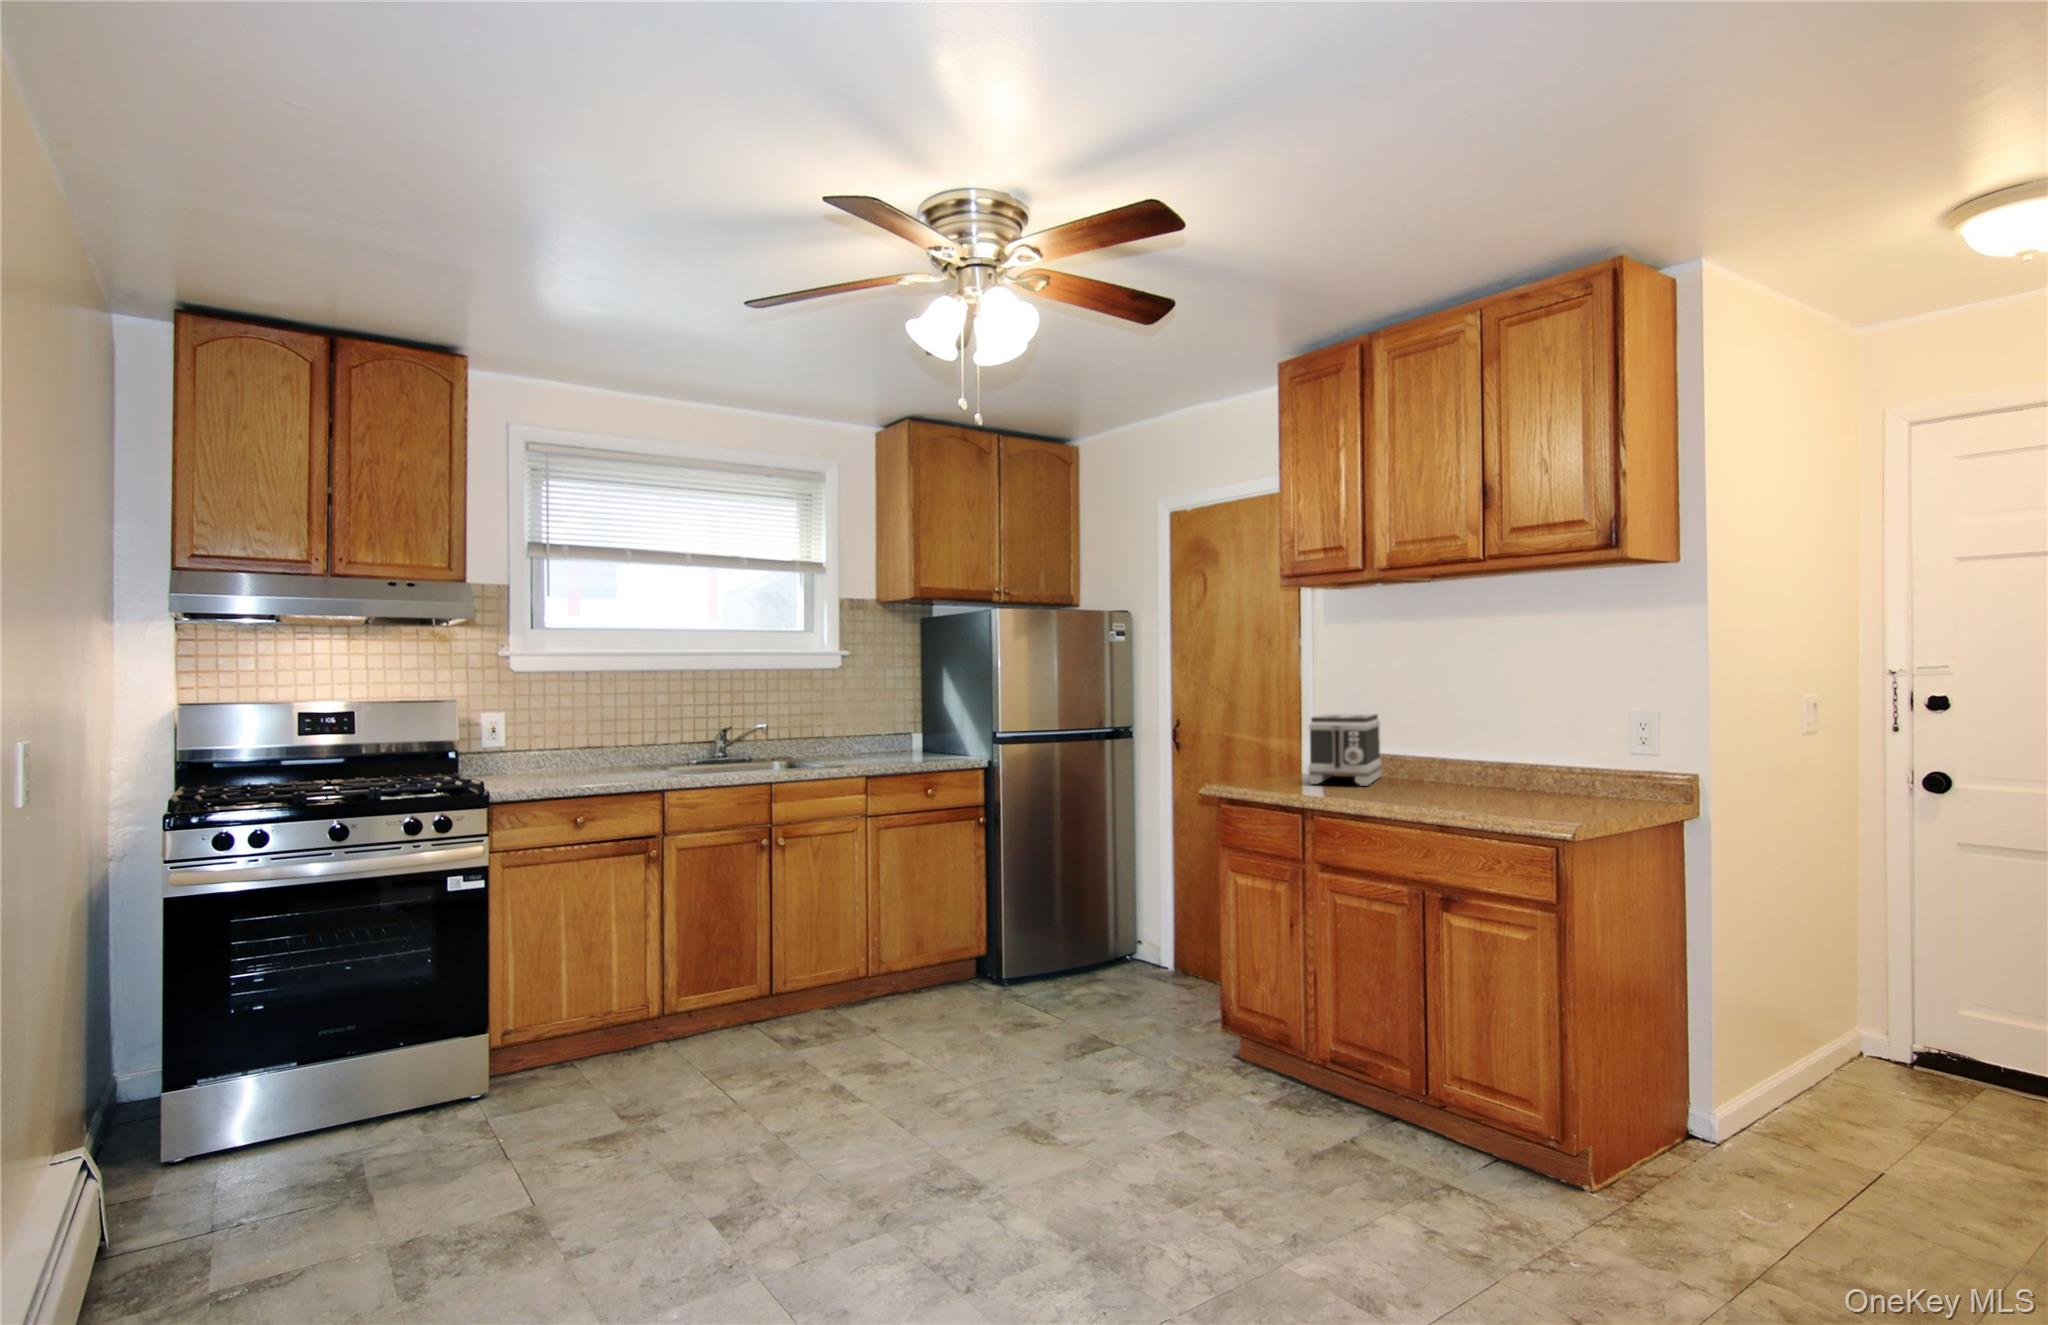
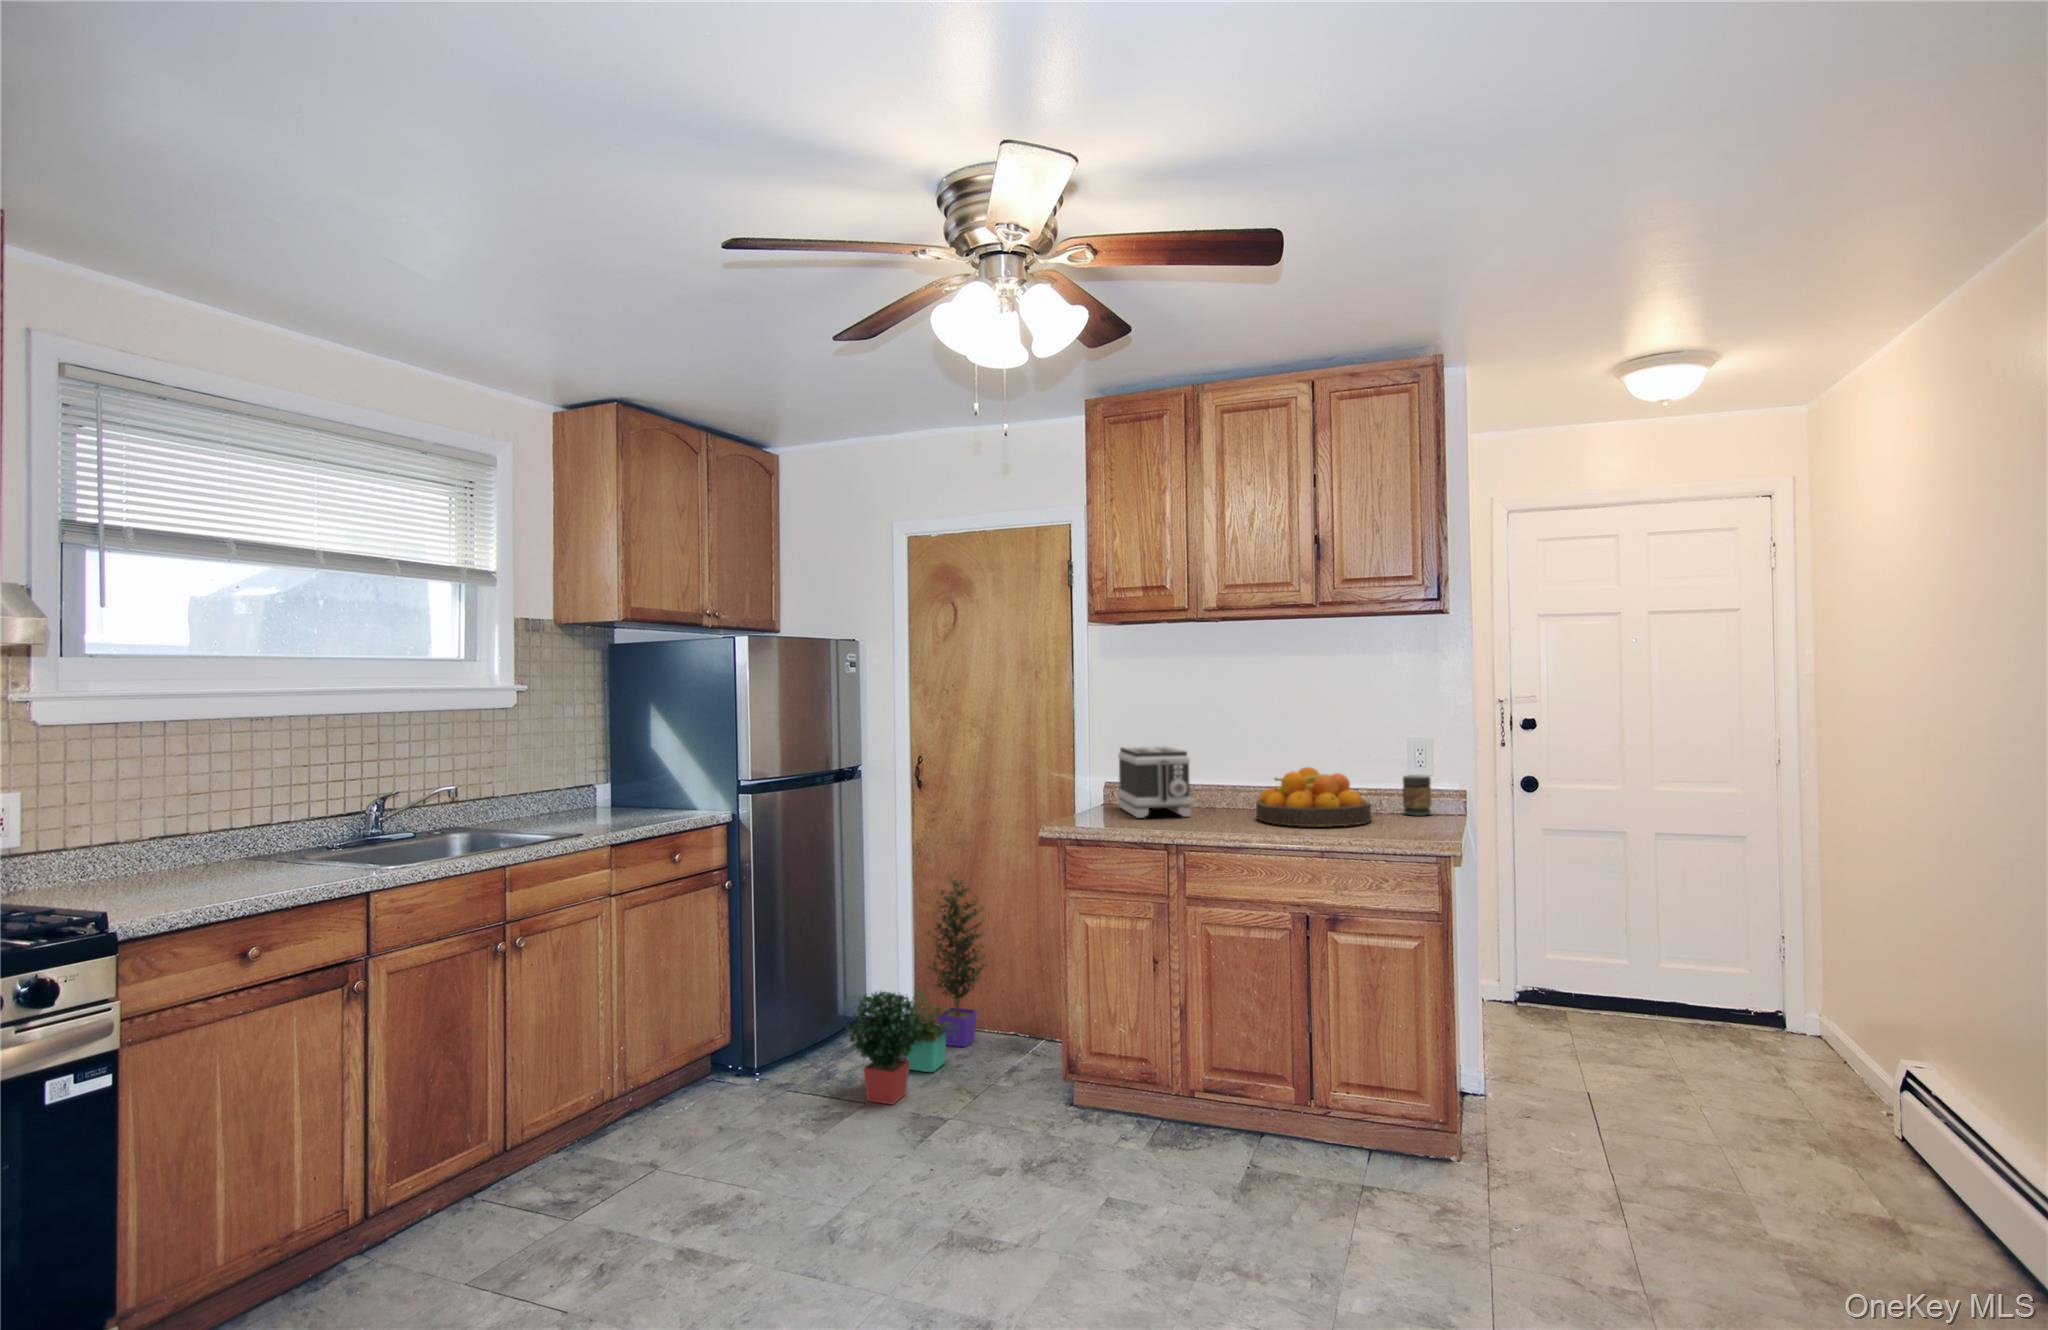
fruit bowl: none [1423,739,1557,803] -> present [1256,767,1372,827]
jar: none [1615,754,1651,801] -> present [1403,775,1432,815]
potted plant: none [1049,833,1226,1028] -> present [846,879,986,1105]

